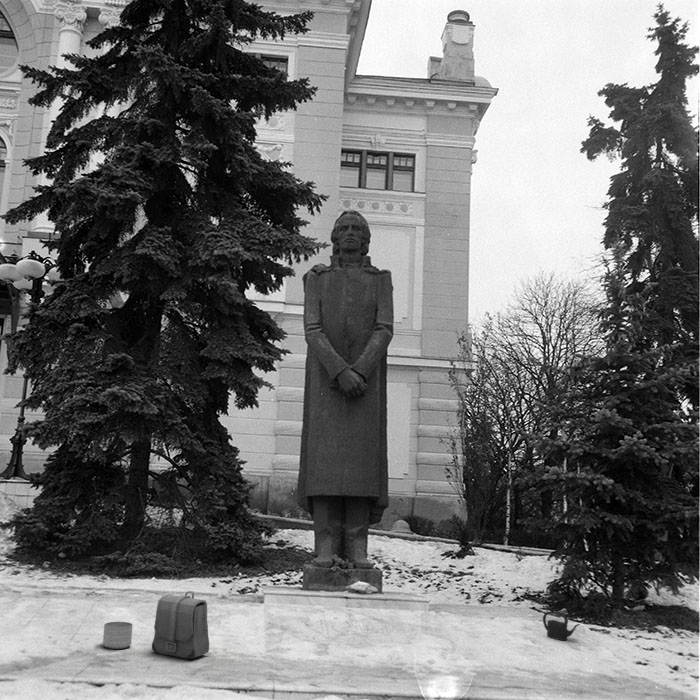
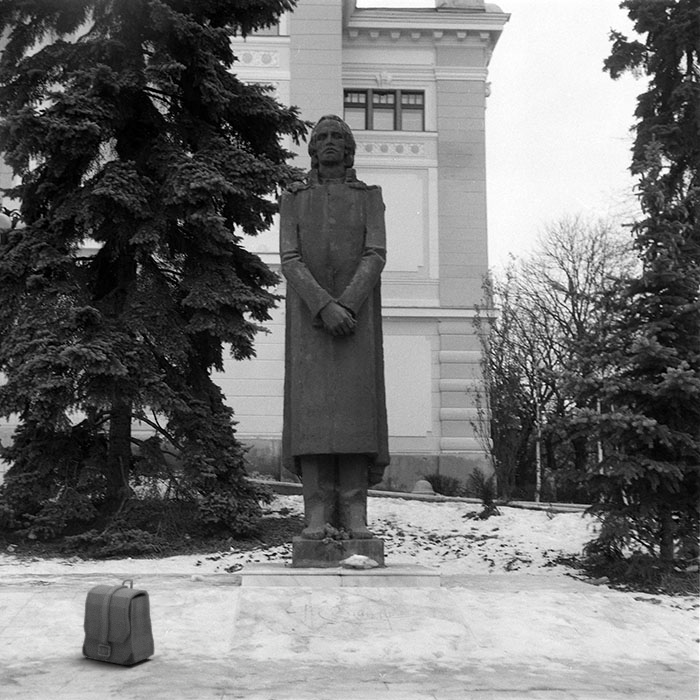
watering can: present [543,612,580,640] -> none [578,581,624,616]
planter: present [103,622,132,649] -> none [23,620,59,655]

